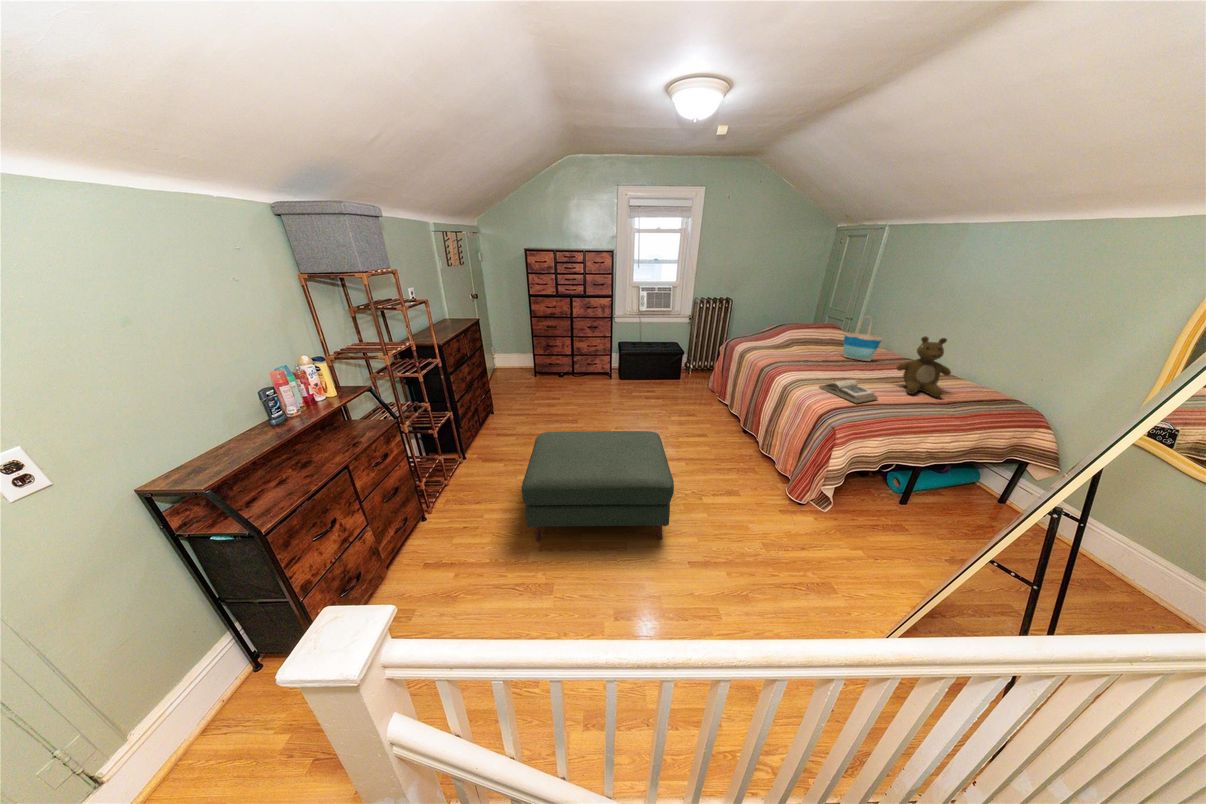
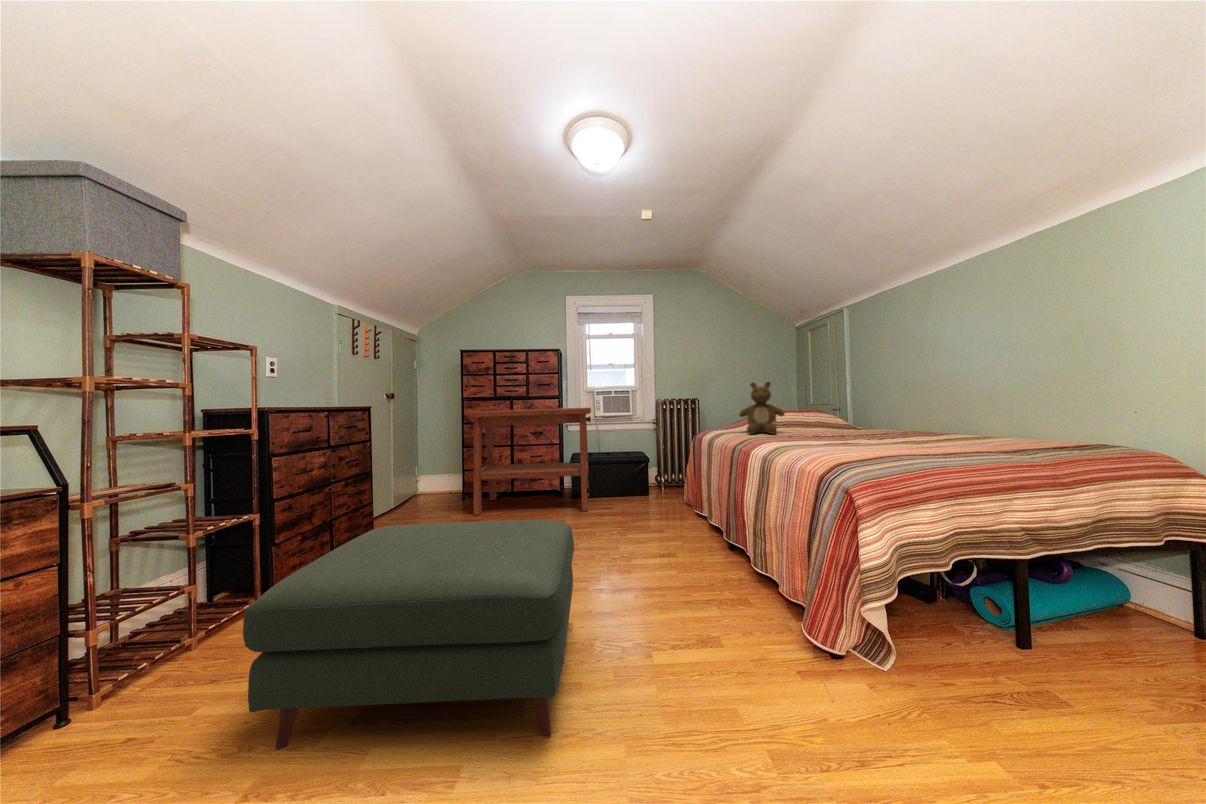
side table: none [543,308,644,395] -> present [467,407,591,515]
tote bag: present [843,316,883,361] -> none [835,377,885,435]
teddy bear: present [896,336,951,397] -> present [739,382,785,434]
book: present [819,380,878,403] -> none [814,436,906,459]

